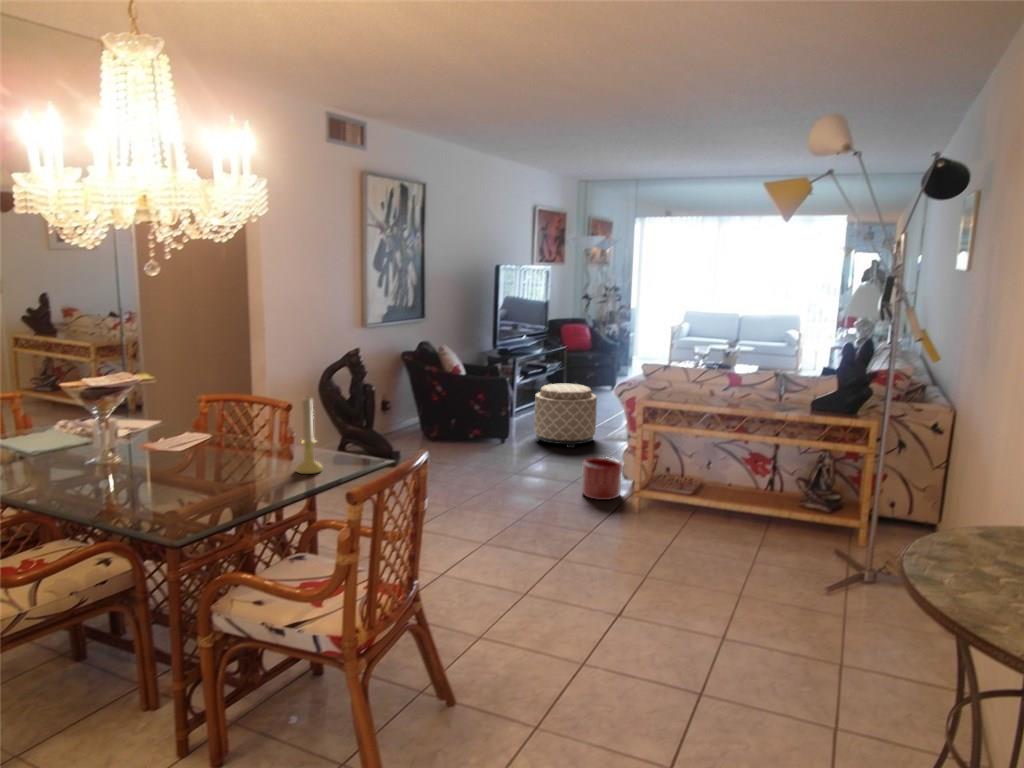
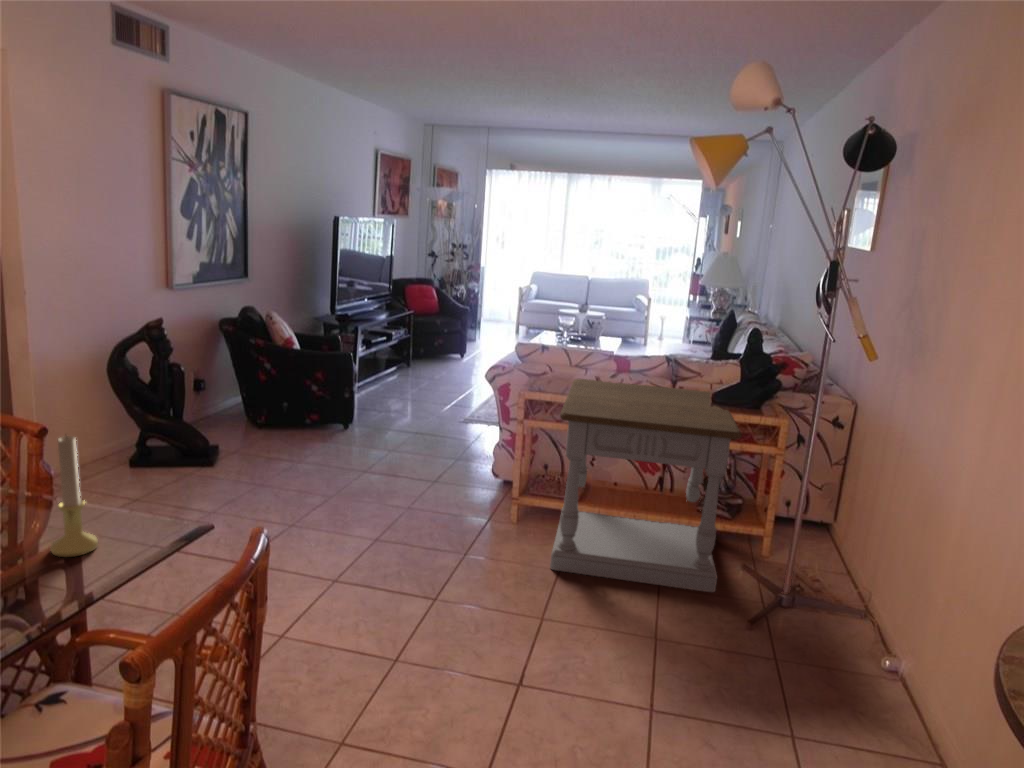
ottoman: present [534,384,597,448] -> none [385,359,456,434]
side table: none [659,390,823,571] -> present [550,379,742,592]
planter: present [582,457,622,500] -> none [449,454,496,506]

